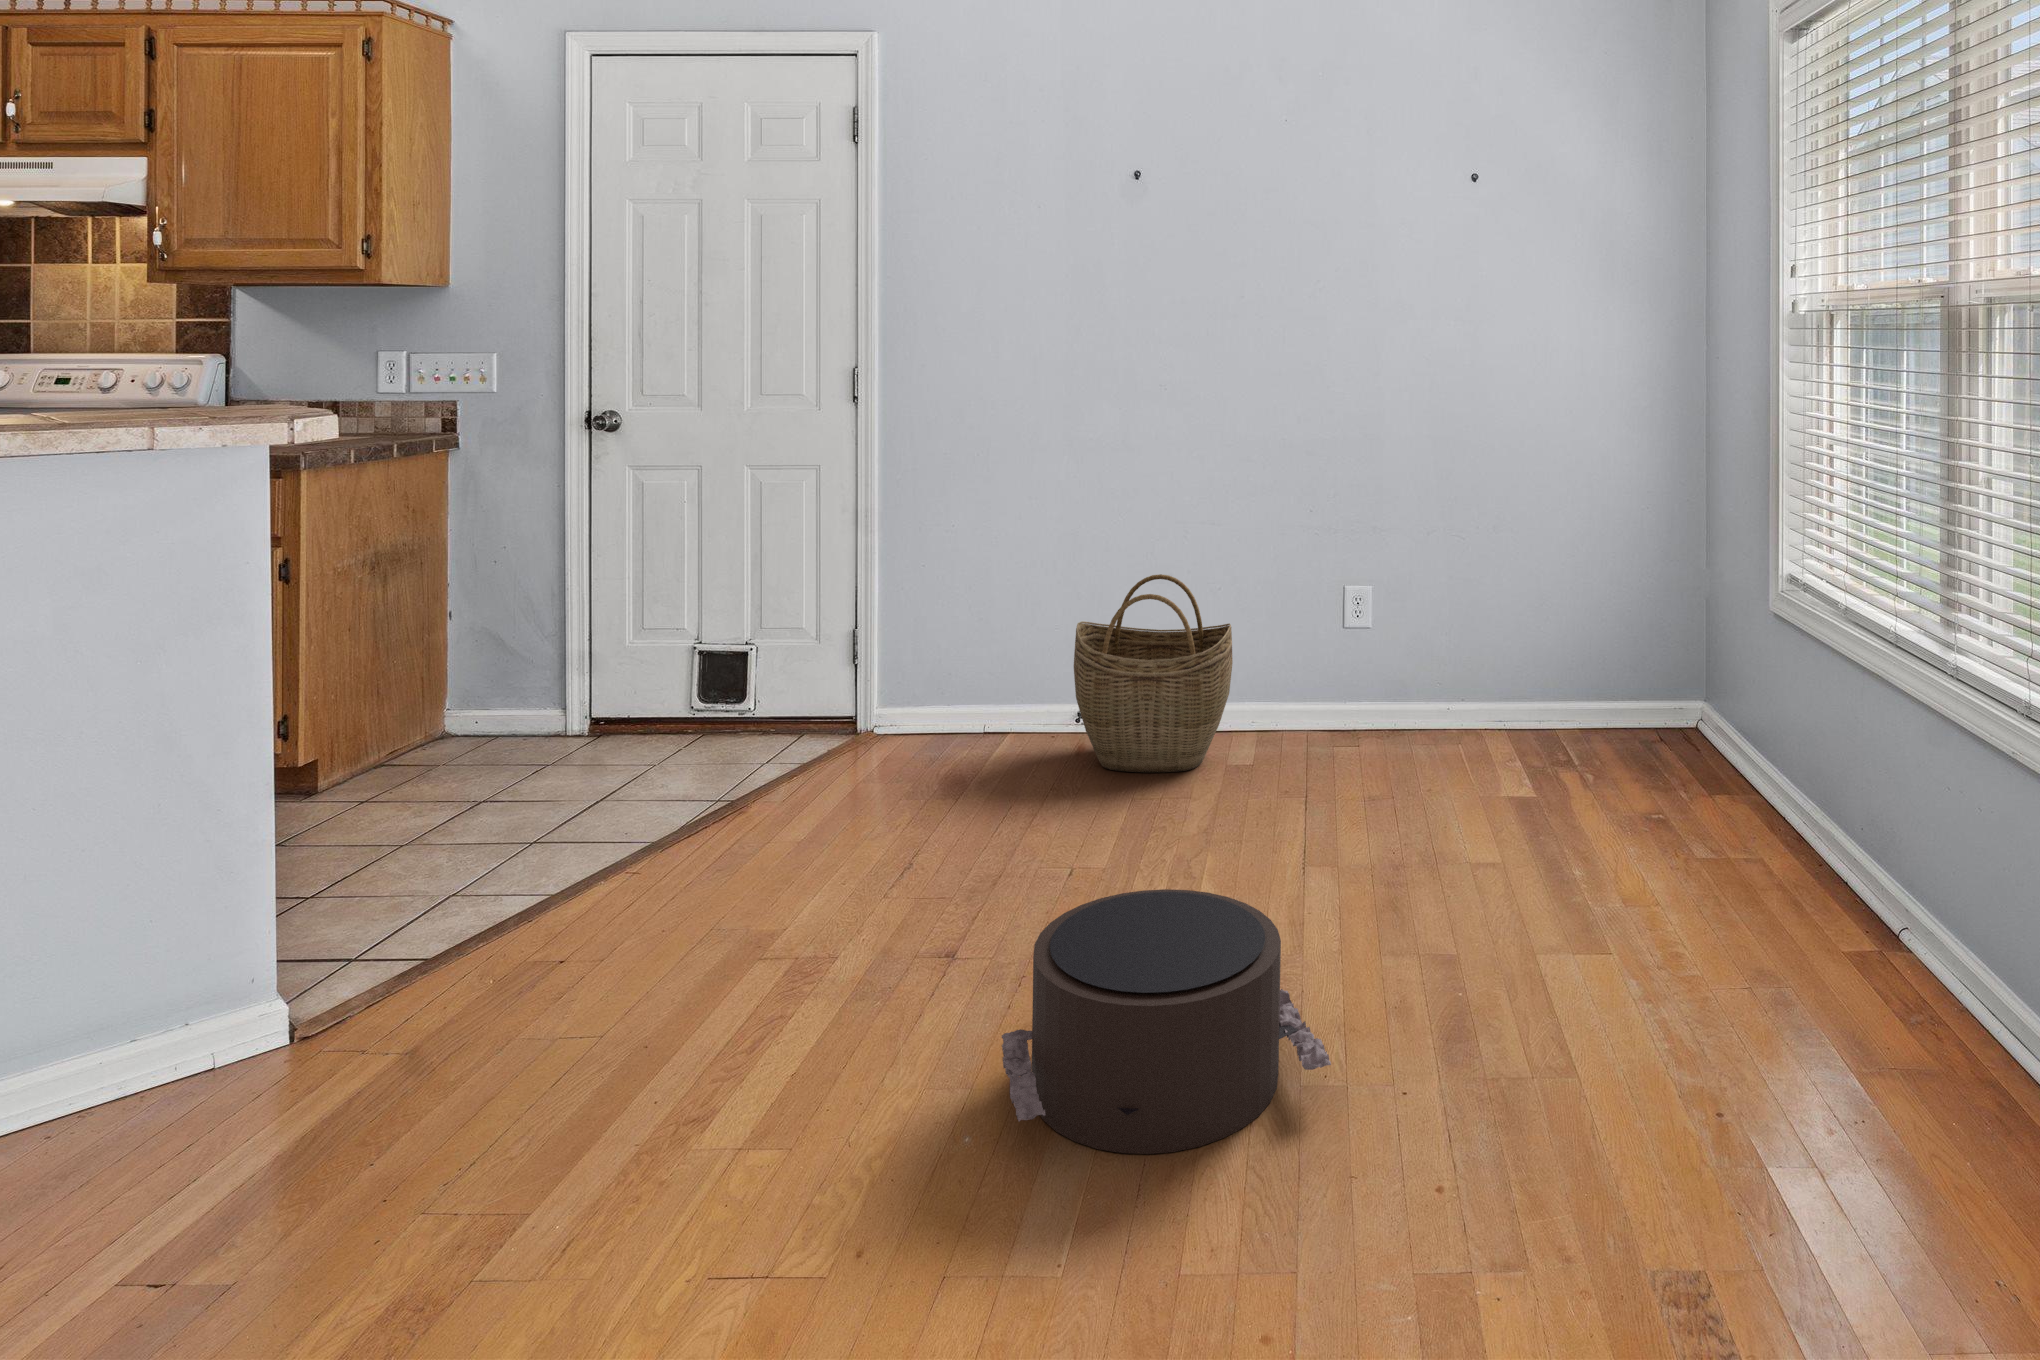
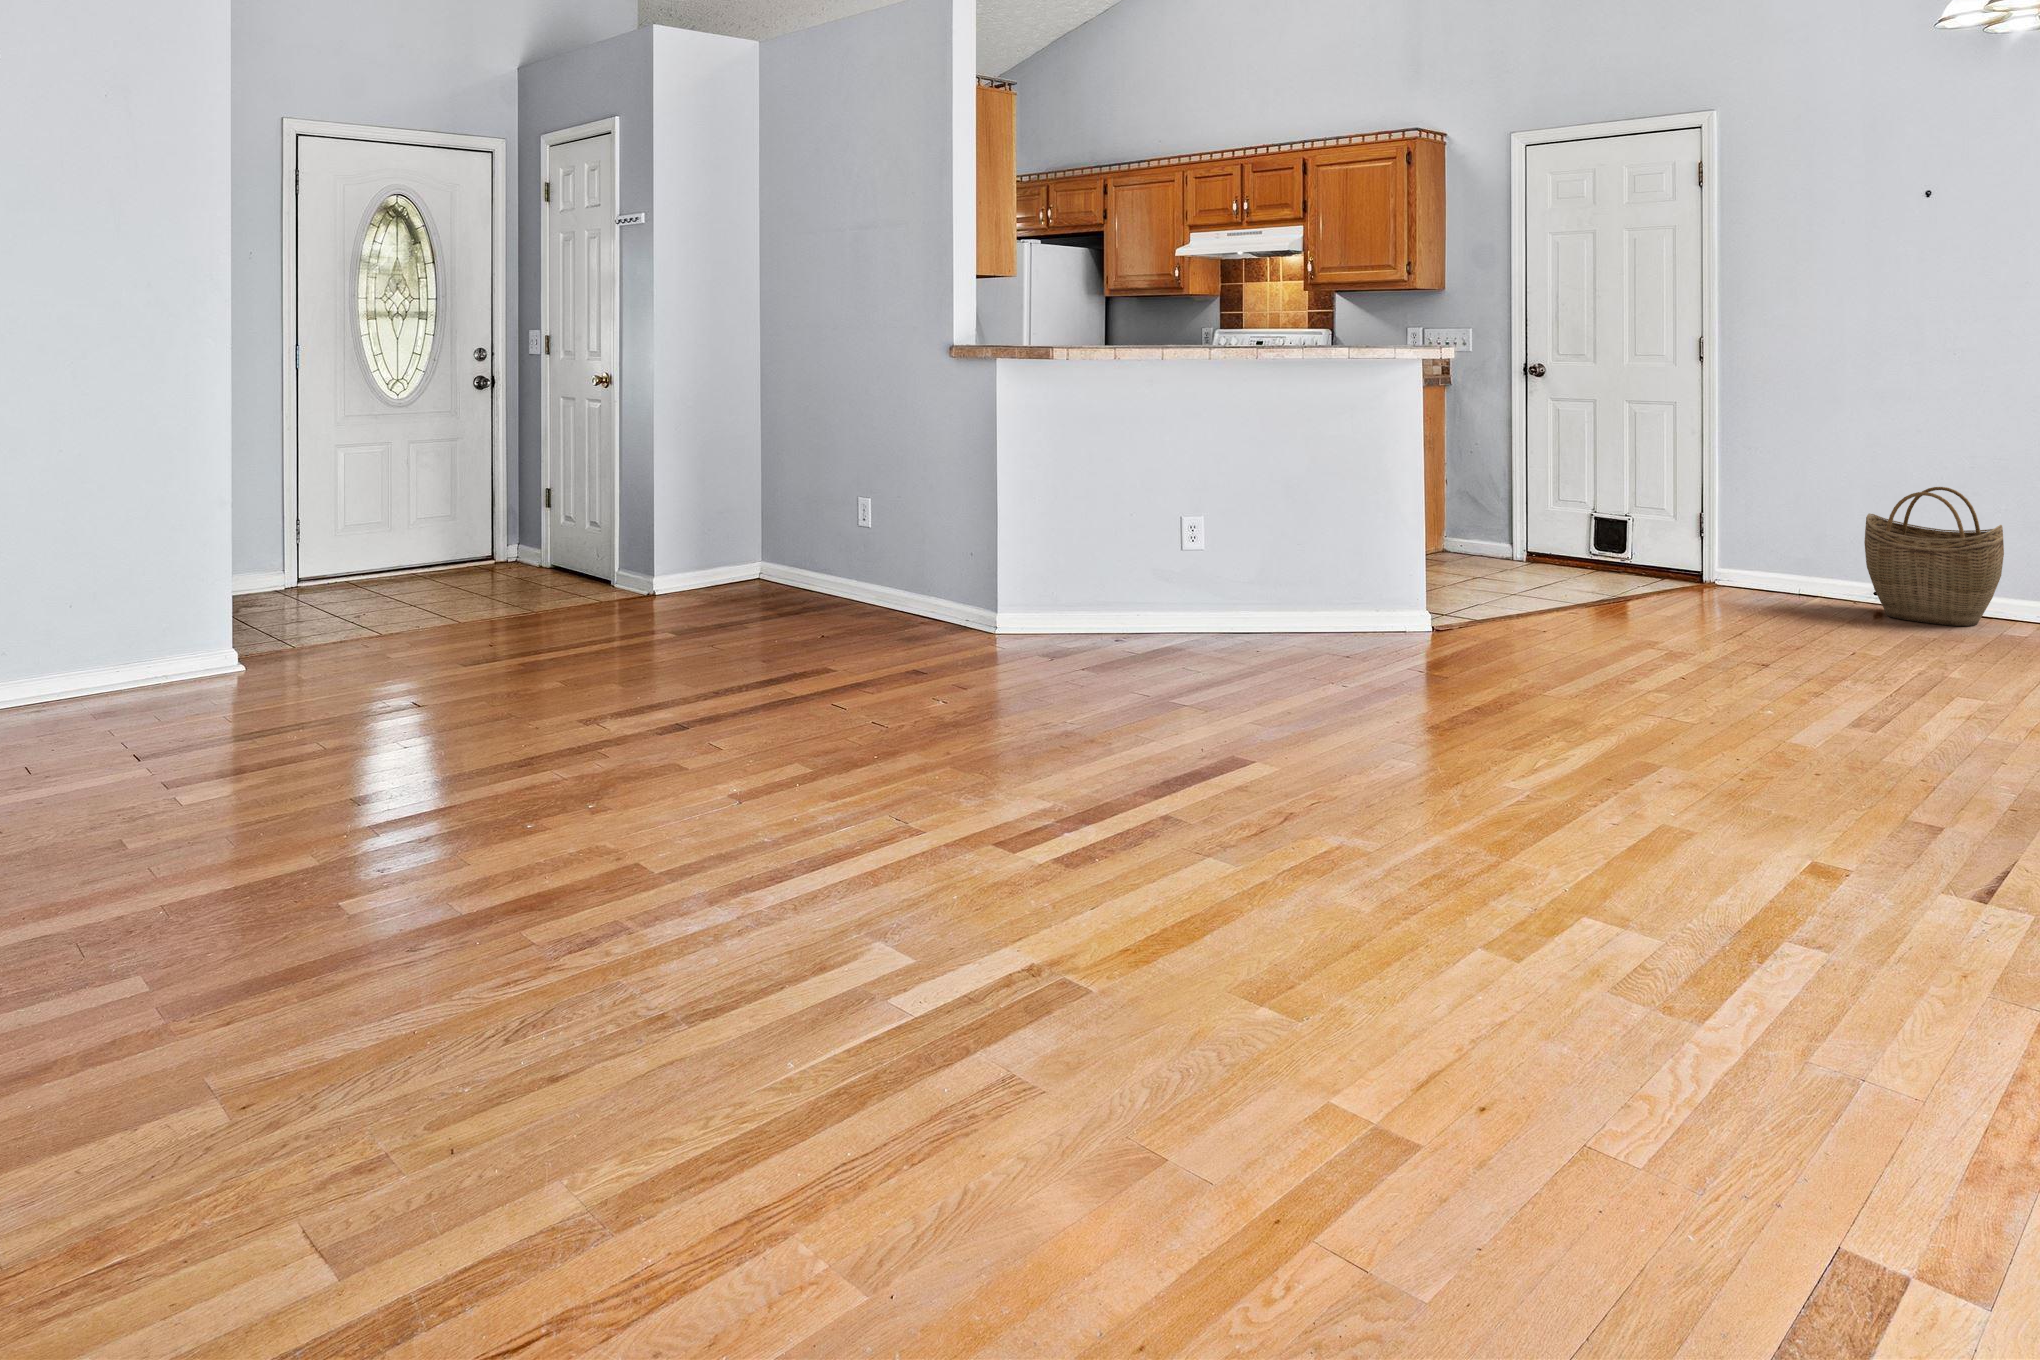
pouf: present [1002,889,1331,1154] -> none [1784,611,1993,720]

